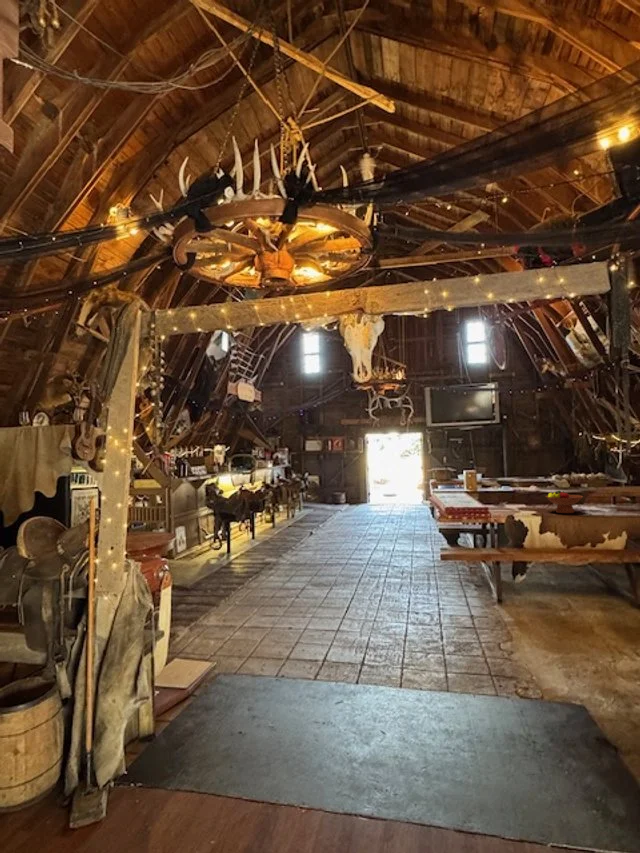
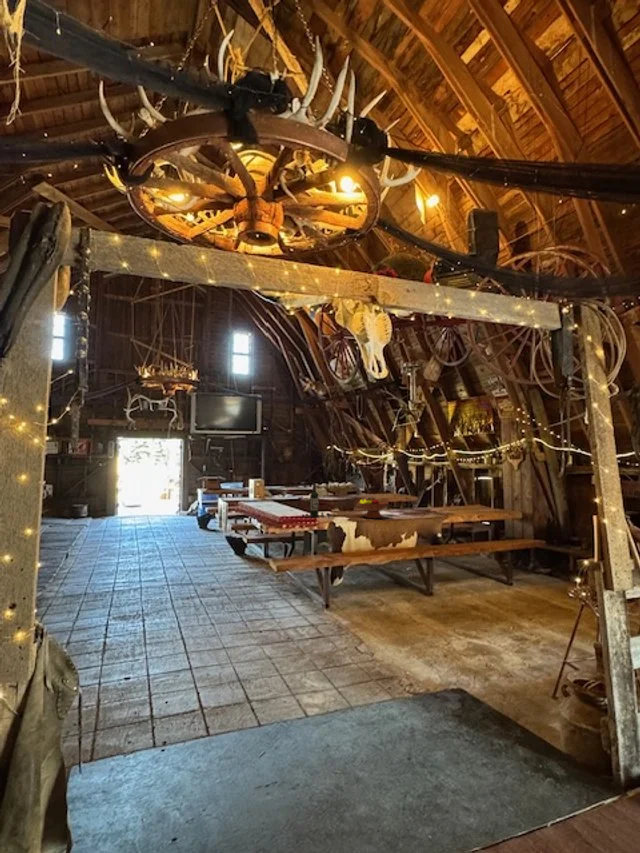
wine bottle: none [482,476,520,511] -> present [302,483,335,518]

